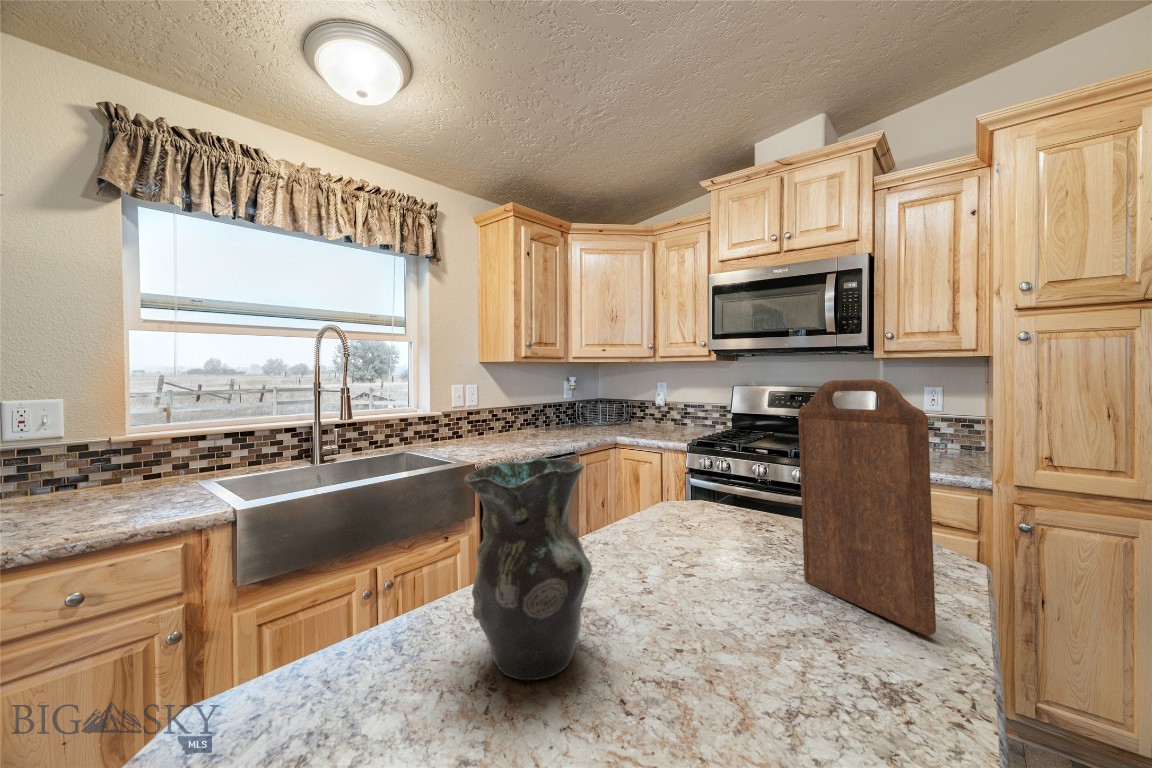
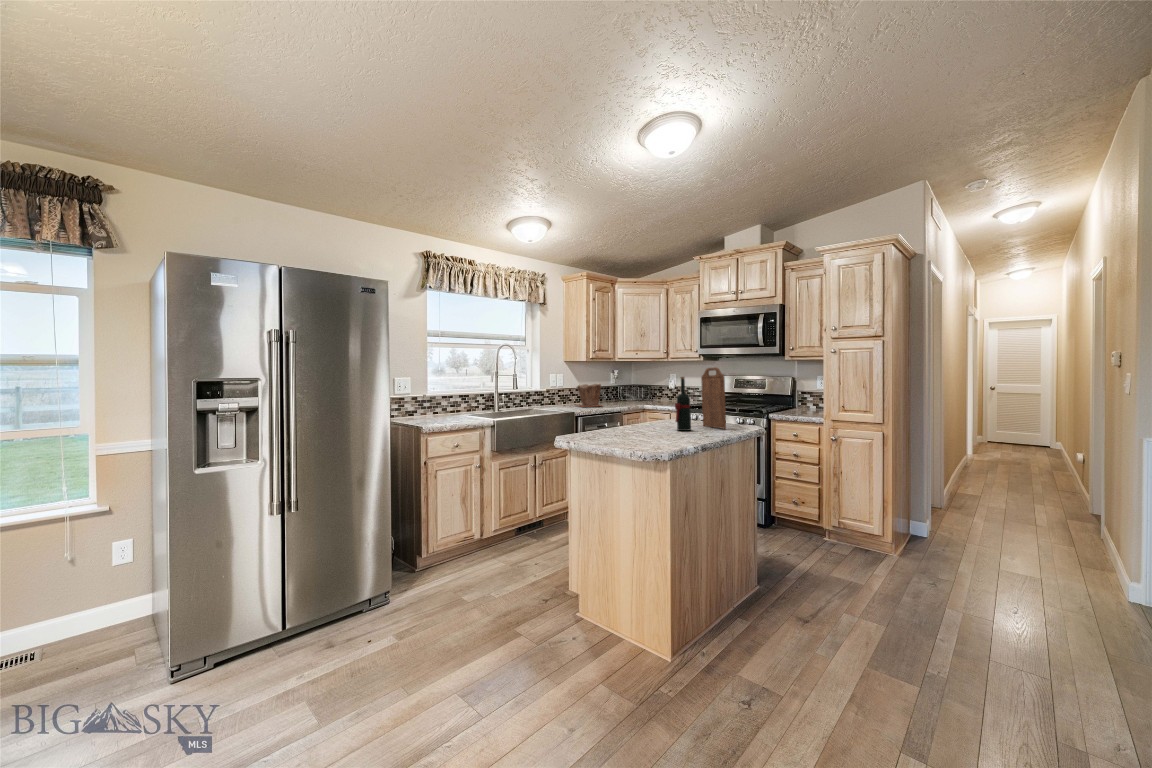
plant pot: none [497,400,544,444] -> present [577,383,602,407]
wine bottle: none [727,421,800,668] -> present [675,377,691,431]
vase: present [464,458,592,680] -> none [615,386,644,431]

